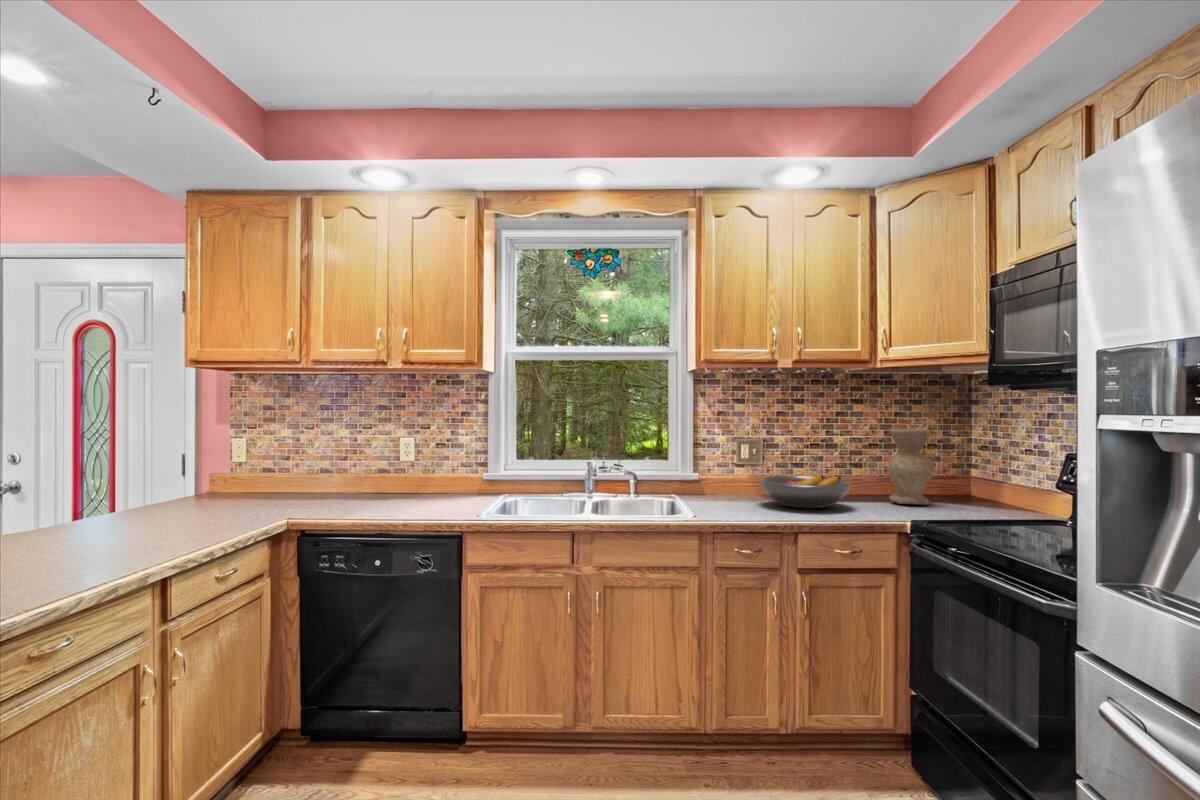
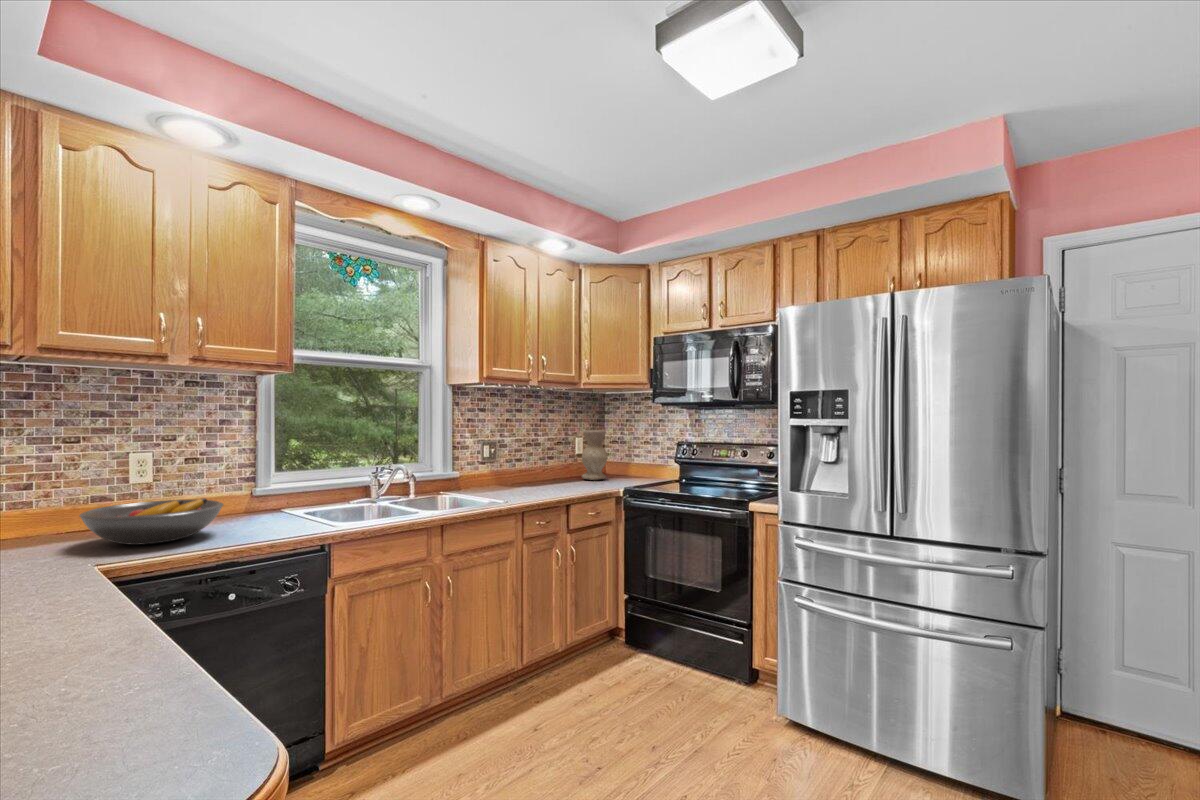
fruit bowl: present [759,476,852,508] -> present [79,498,223,545]

